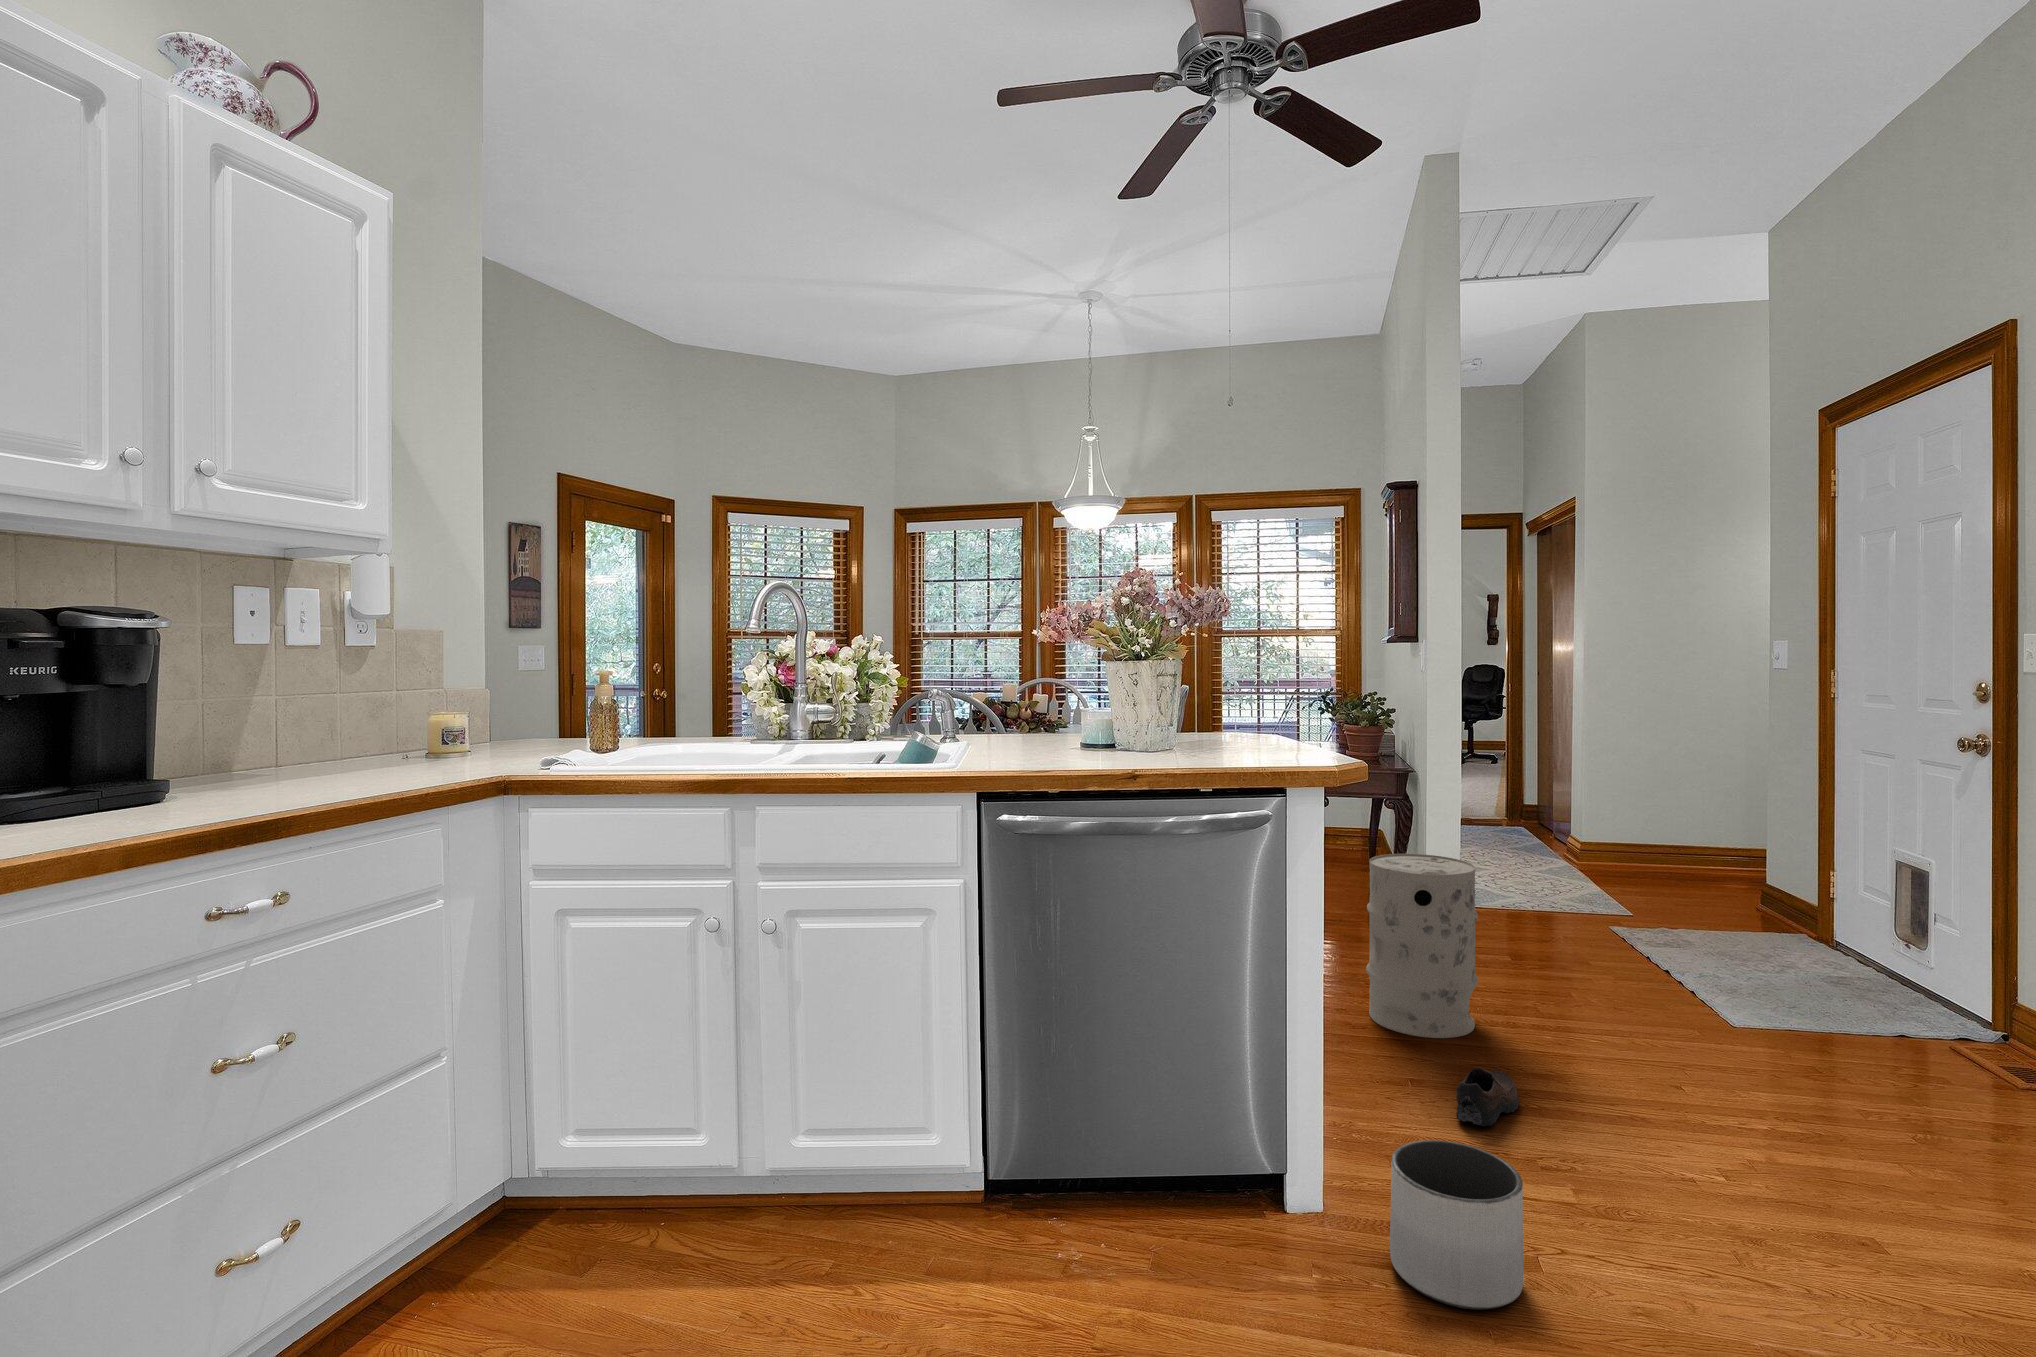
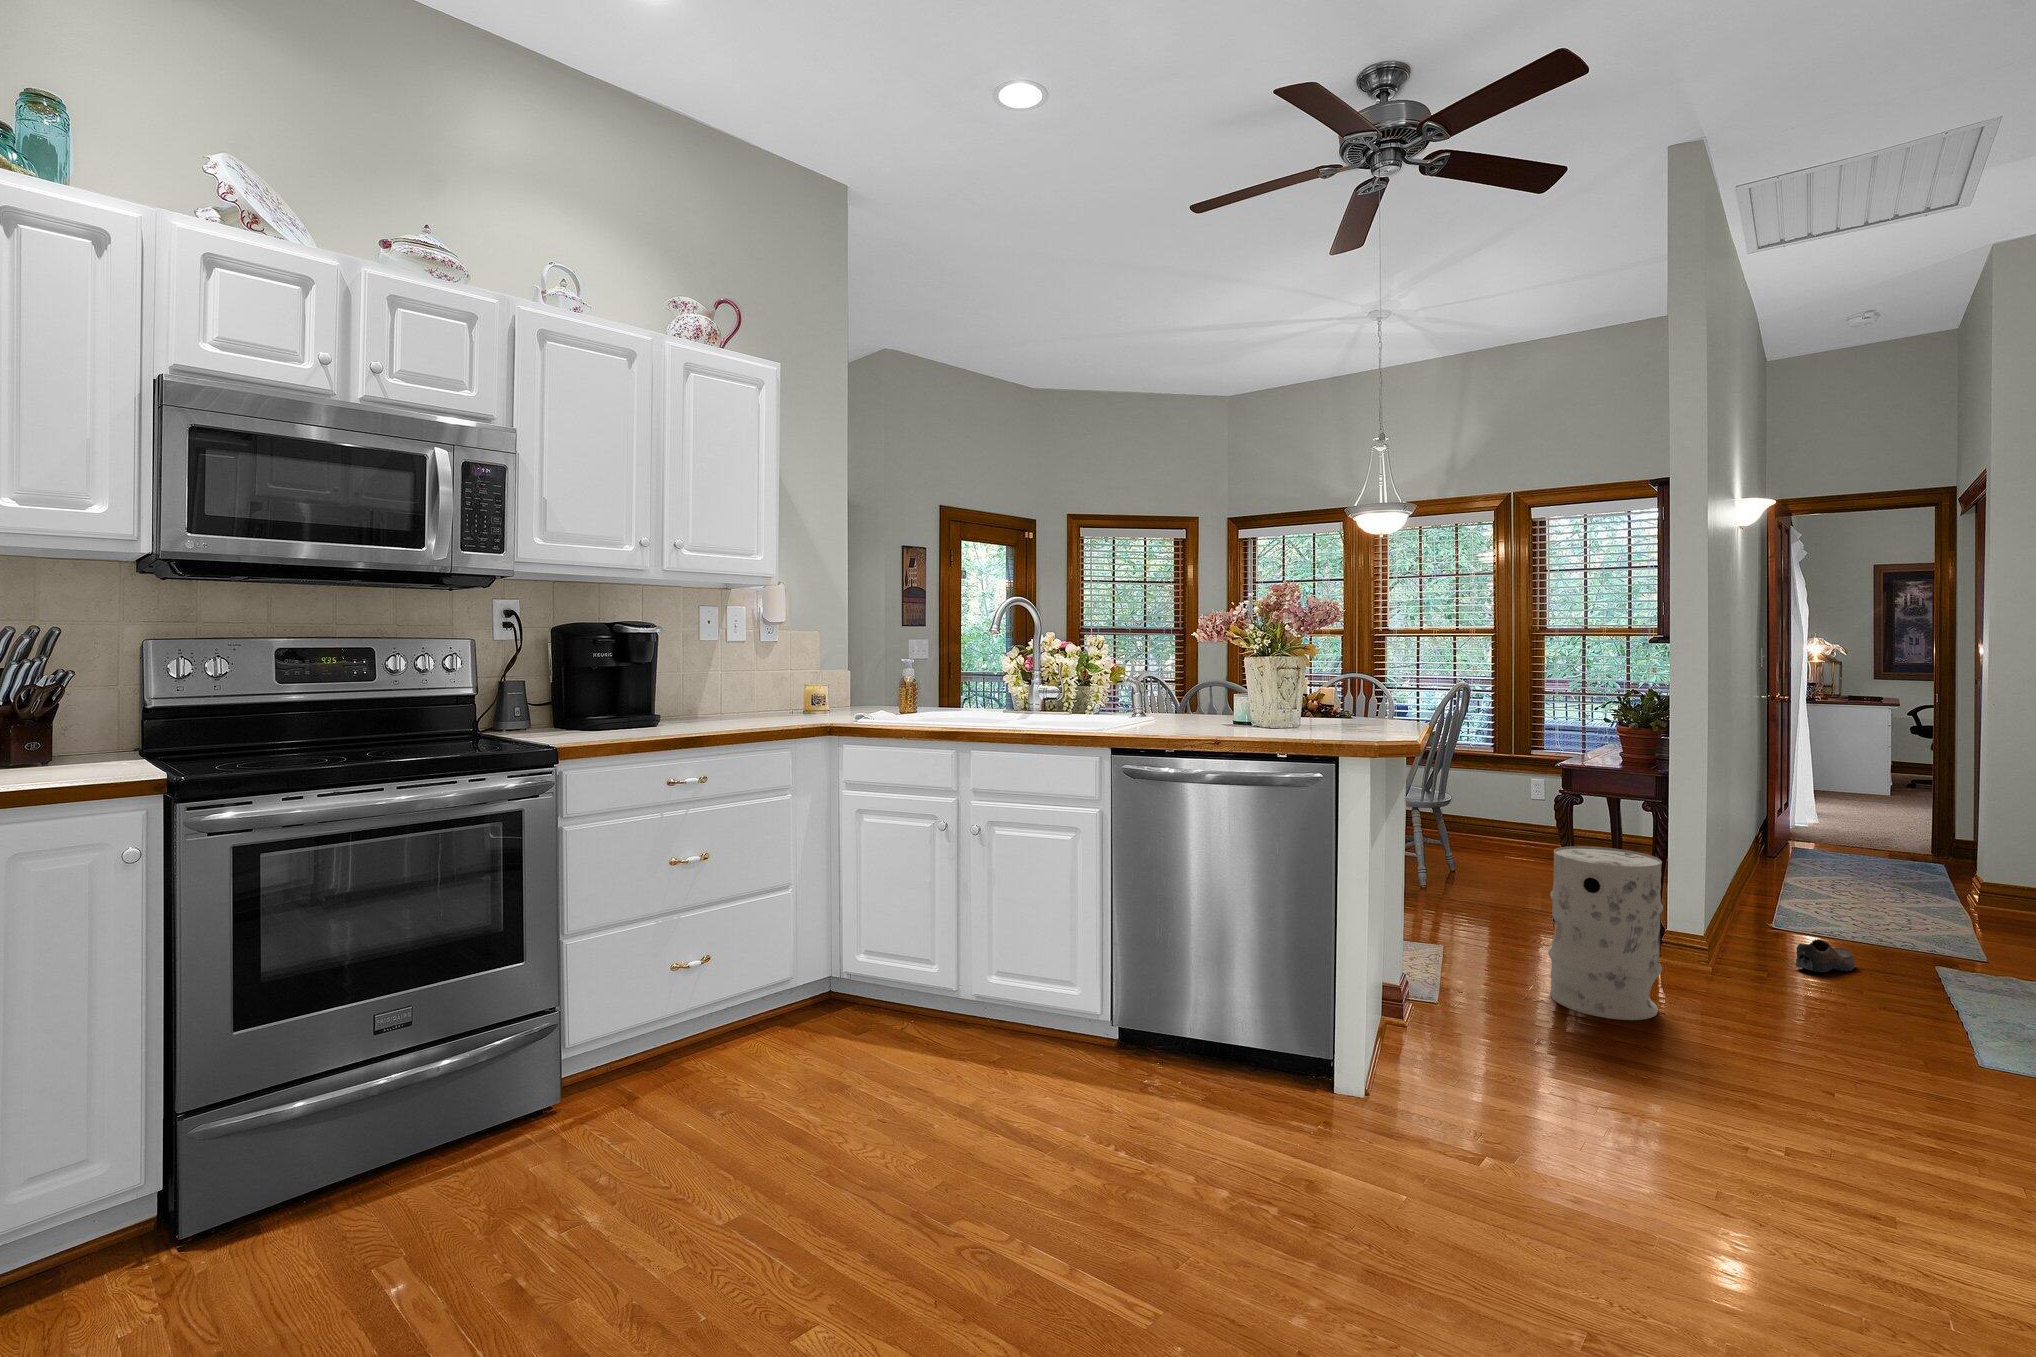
shoe: present [1456,1068,1519,1126] -> present [1795,940,1855,972]
planter: present [1390,1140,1524,1310] -> none [1388,1046,1492,1170]

